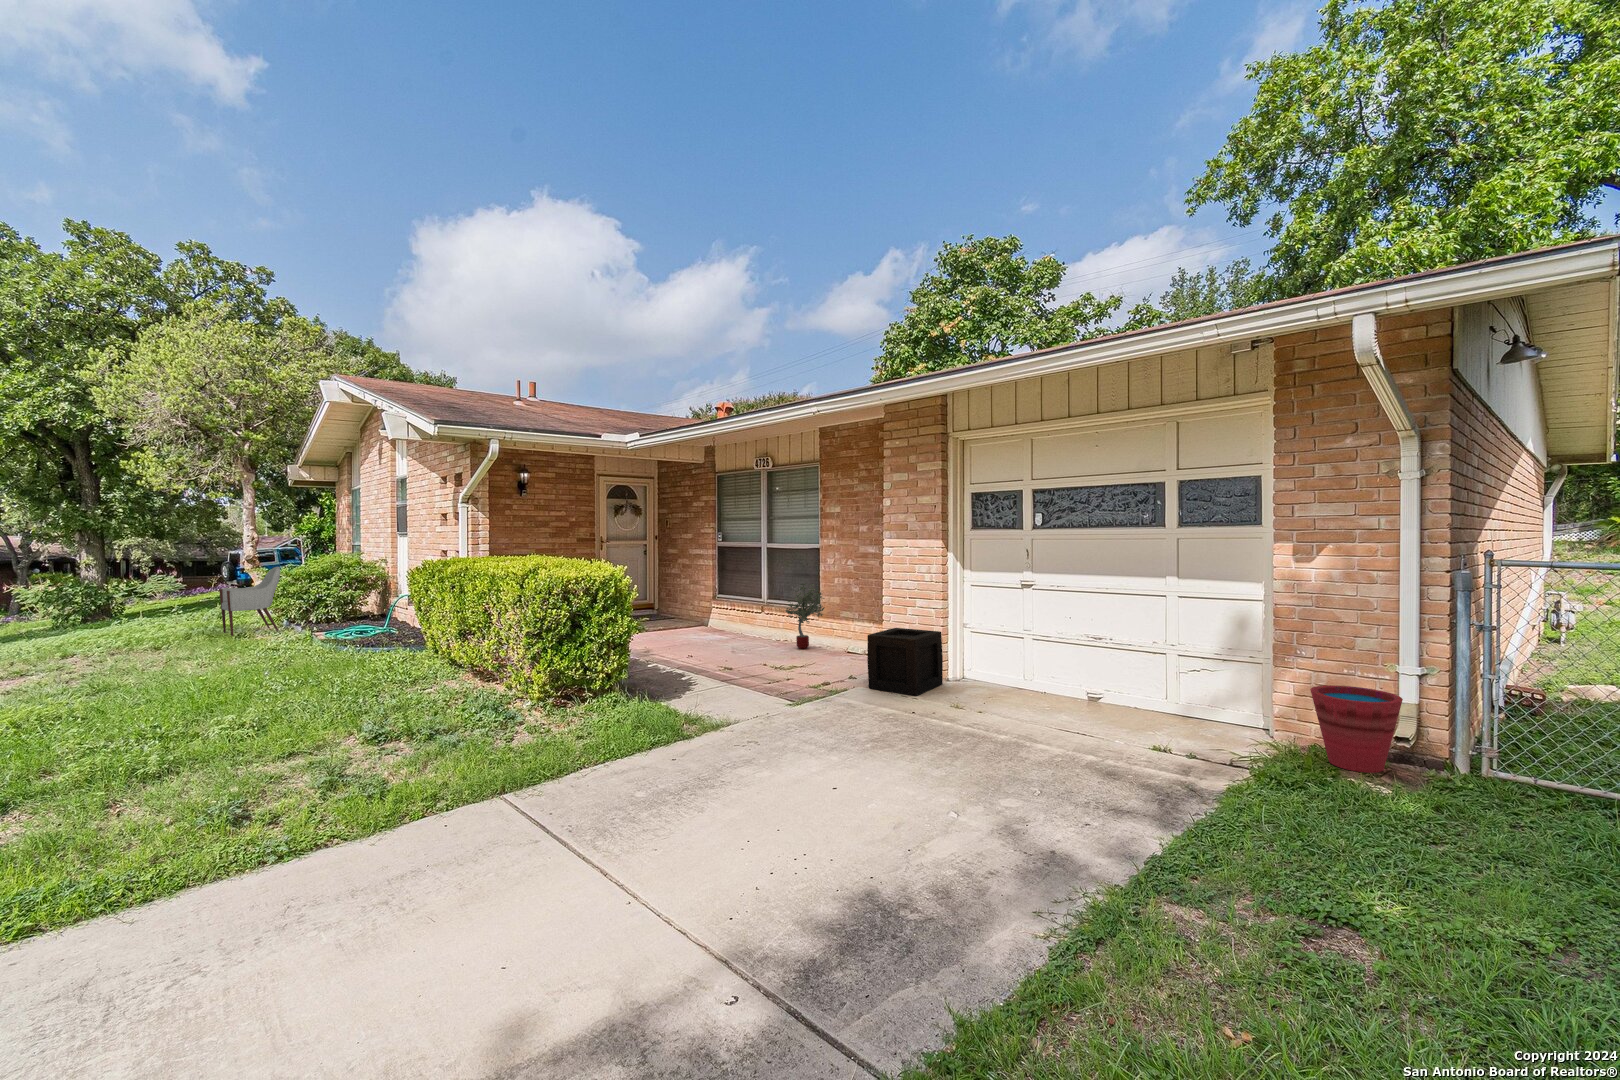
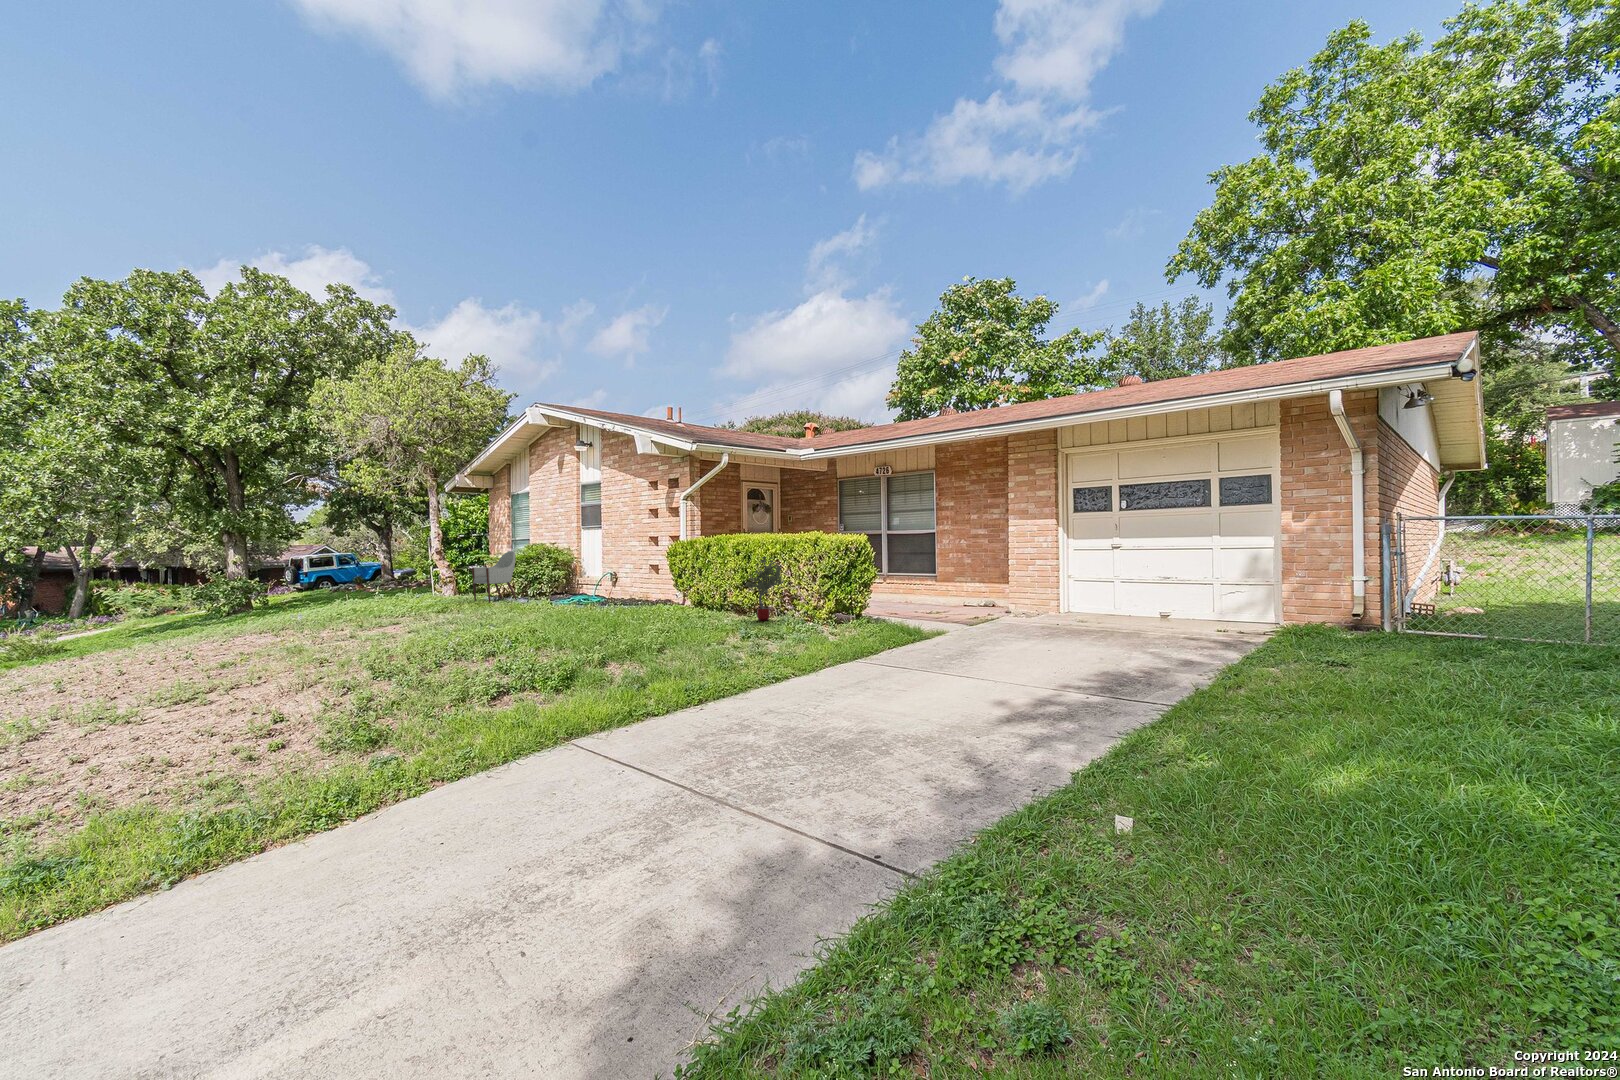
potted tree: present [785,583,824,649] -> present [746,557,784,621]
wooden crate: present [867,628,943,696] -> none [1010,580,1057,620]
bucket: present [1310,685,1403,773] -> none [1307,590,1357,632]

